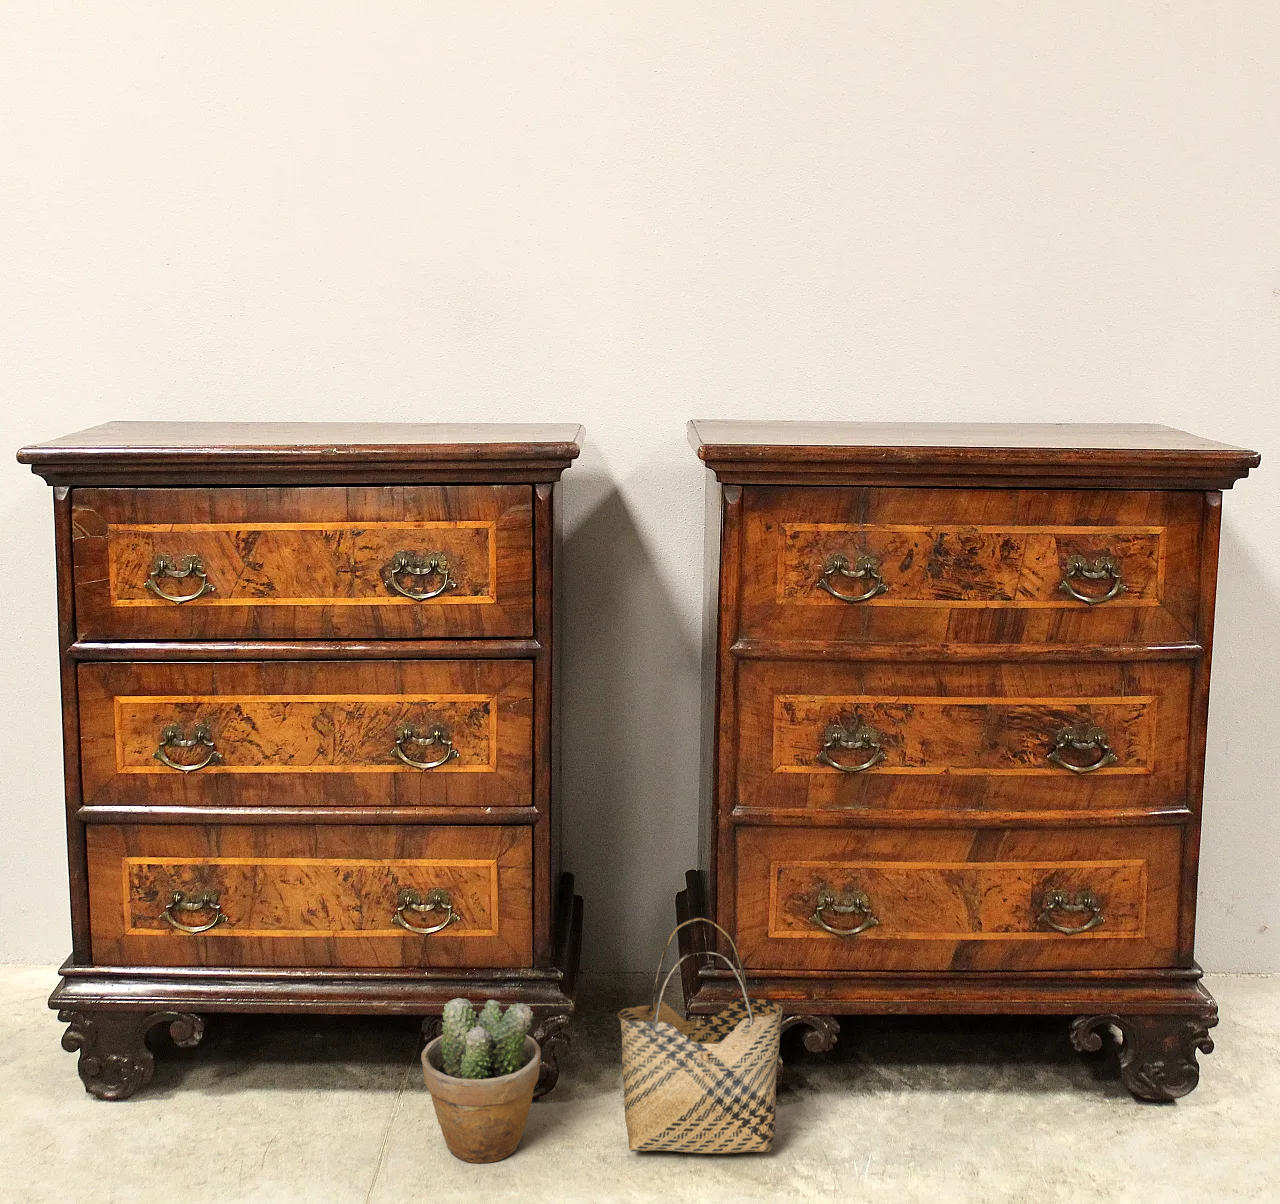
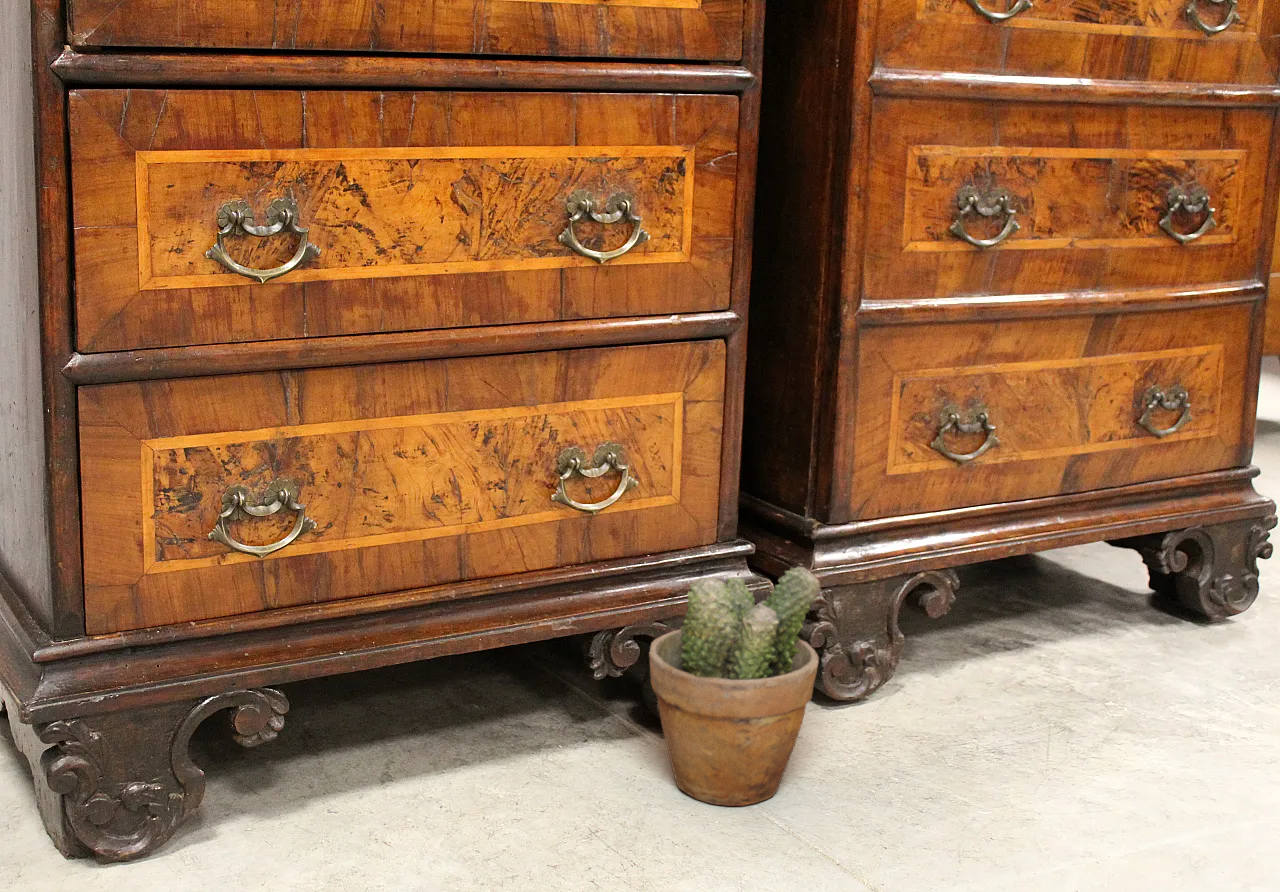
woven basket: present [617,917,783,1153] -> none [869,439,1048,748]

